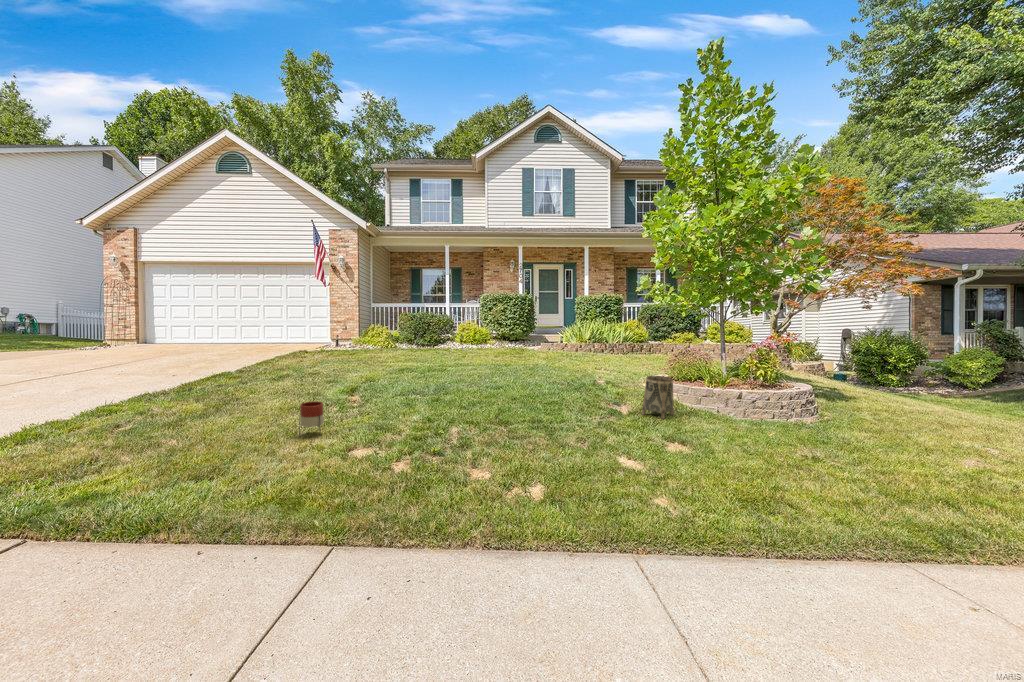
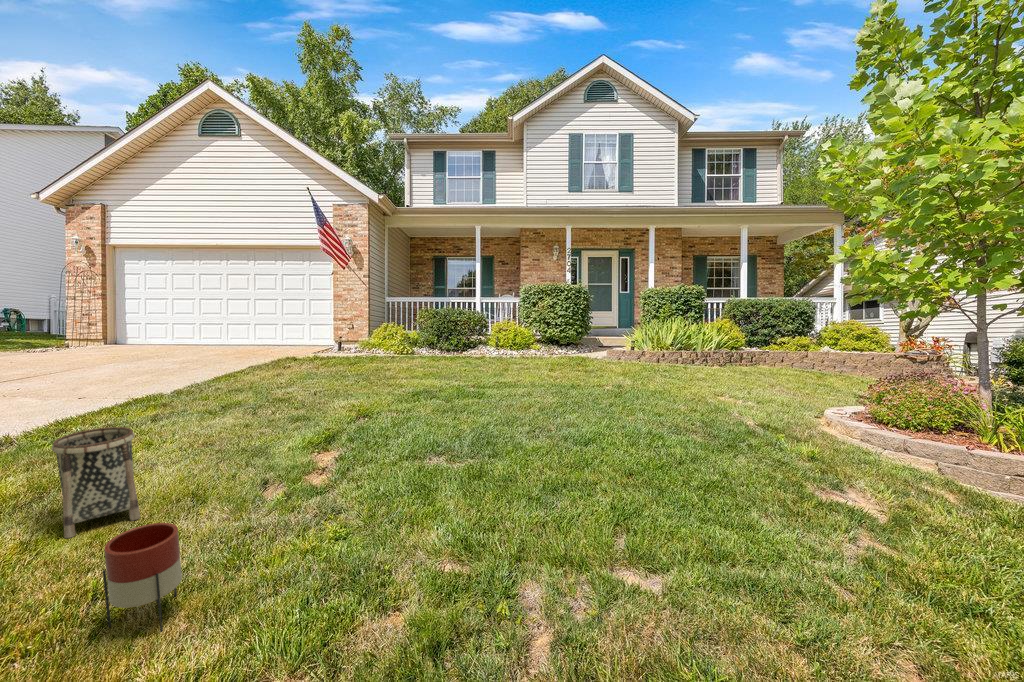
basket: present [642,376,674,419] -> present [52,427,140,538]

